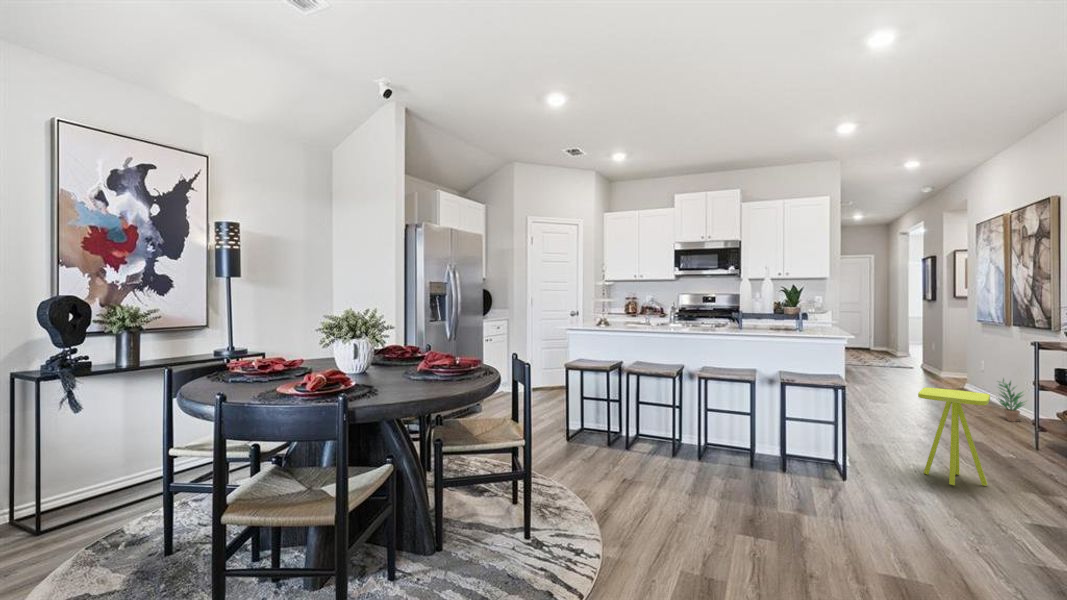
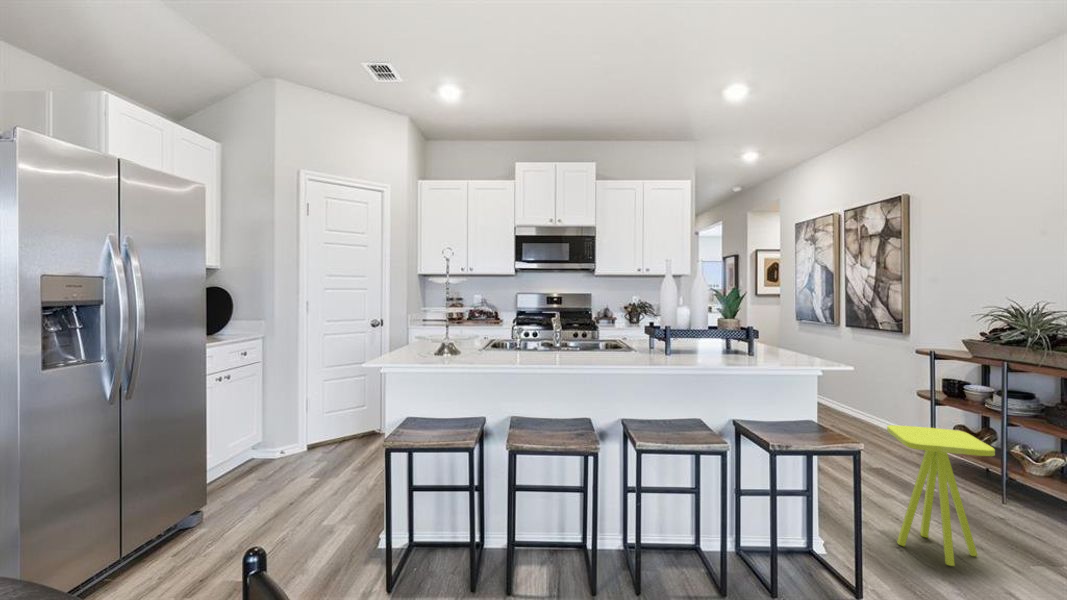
potted plant: present [999,379,1024,422] -> none [841,382,872,428]

